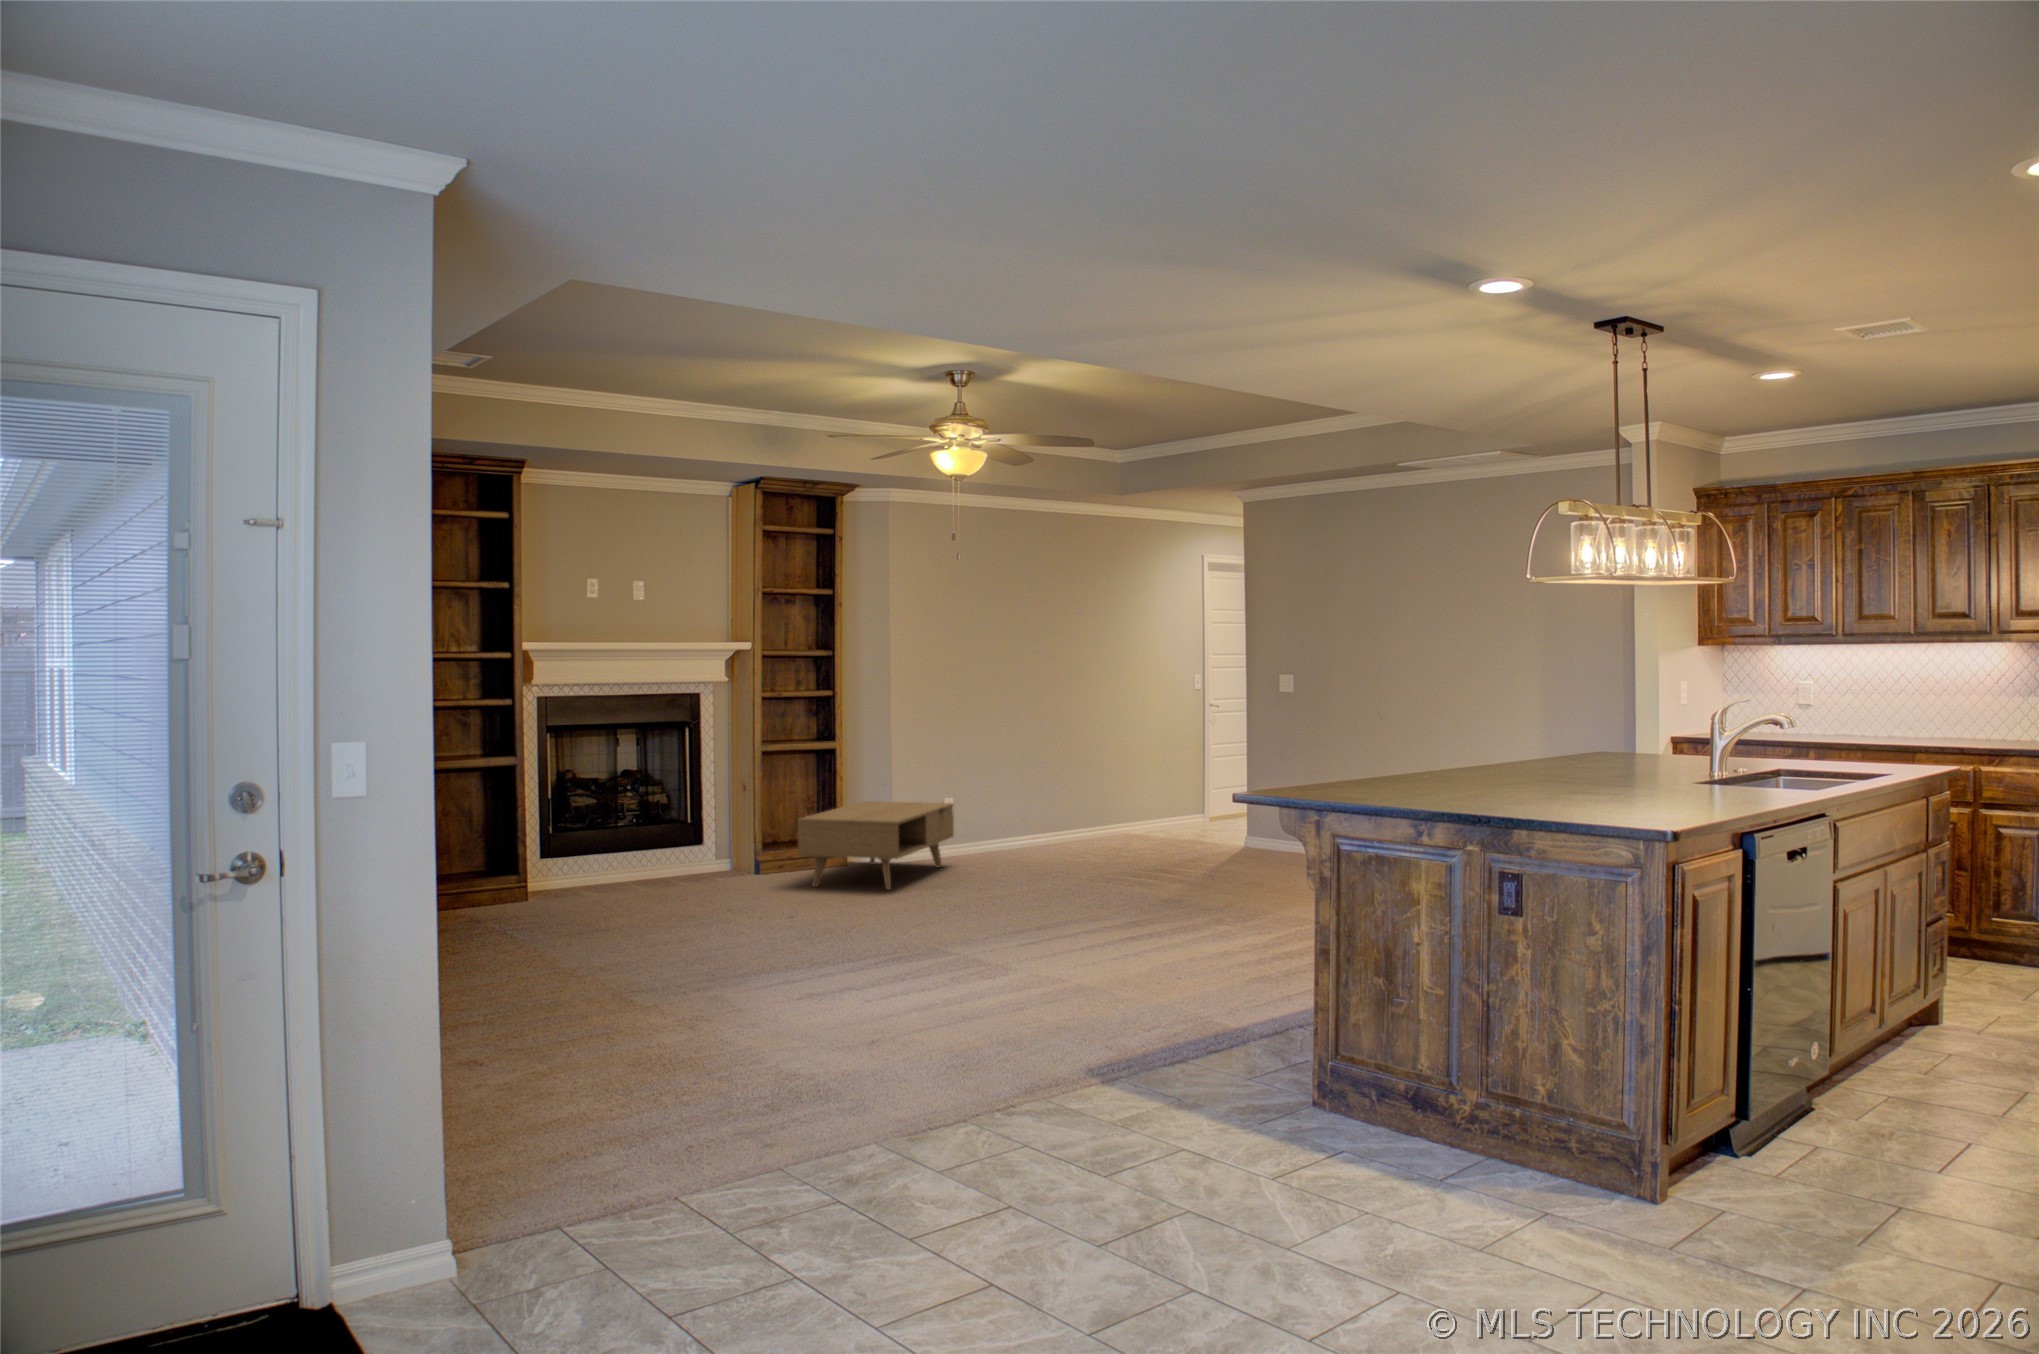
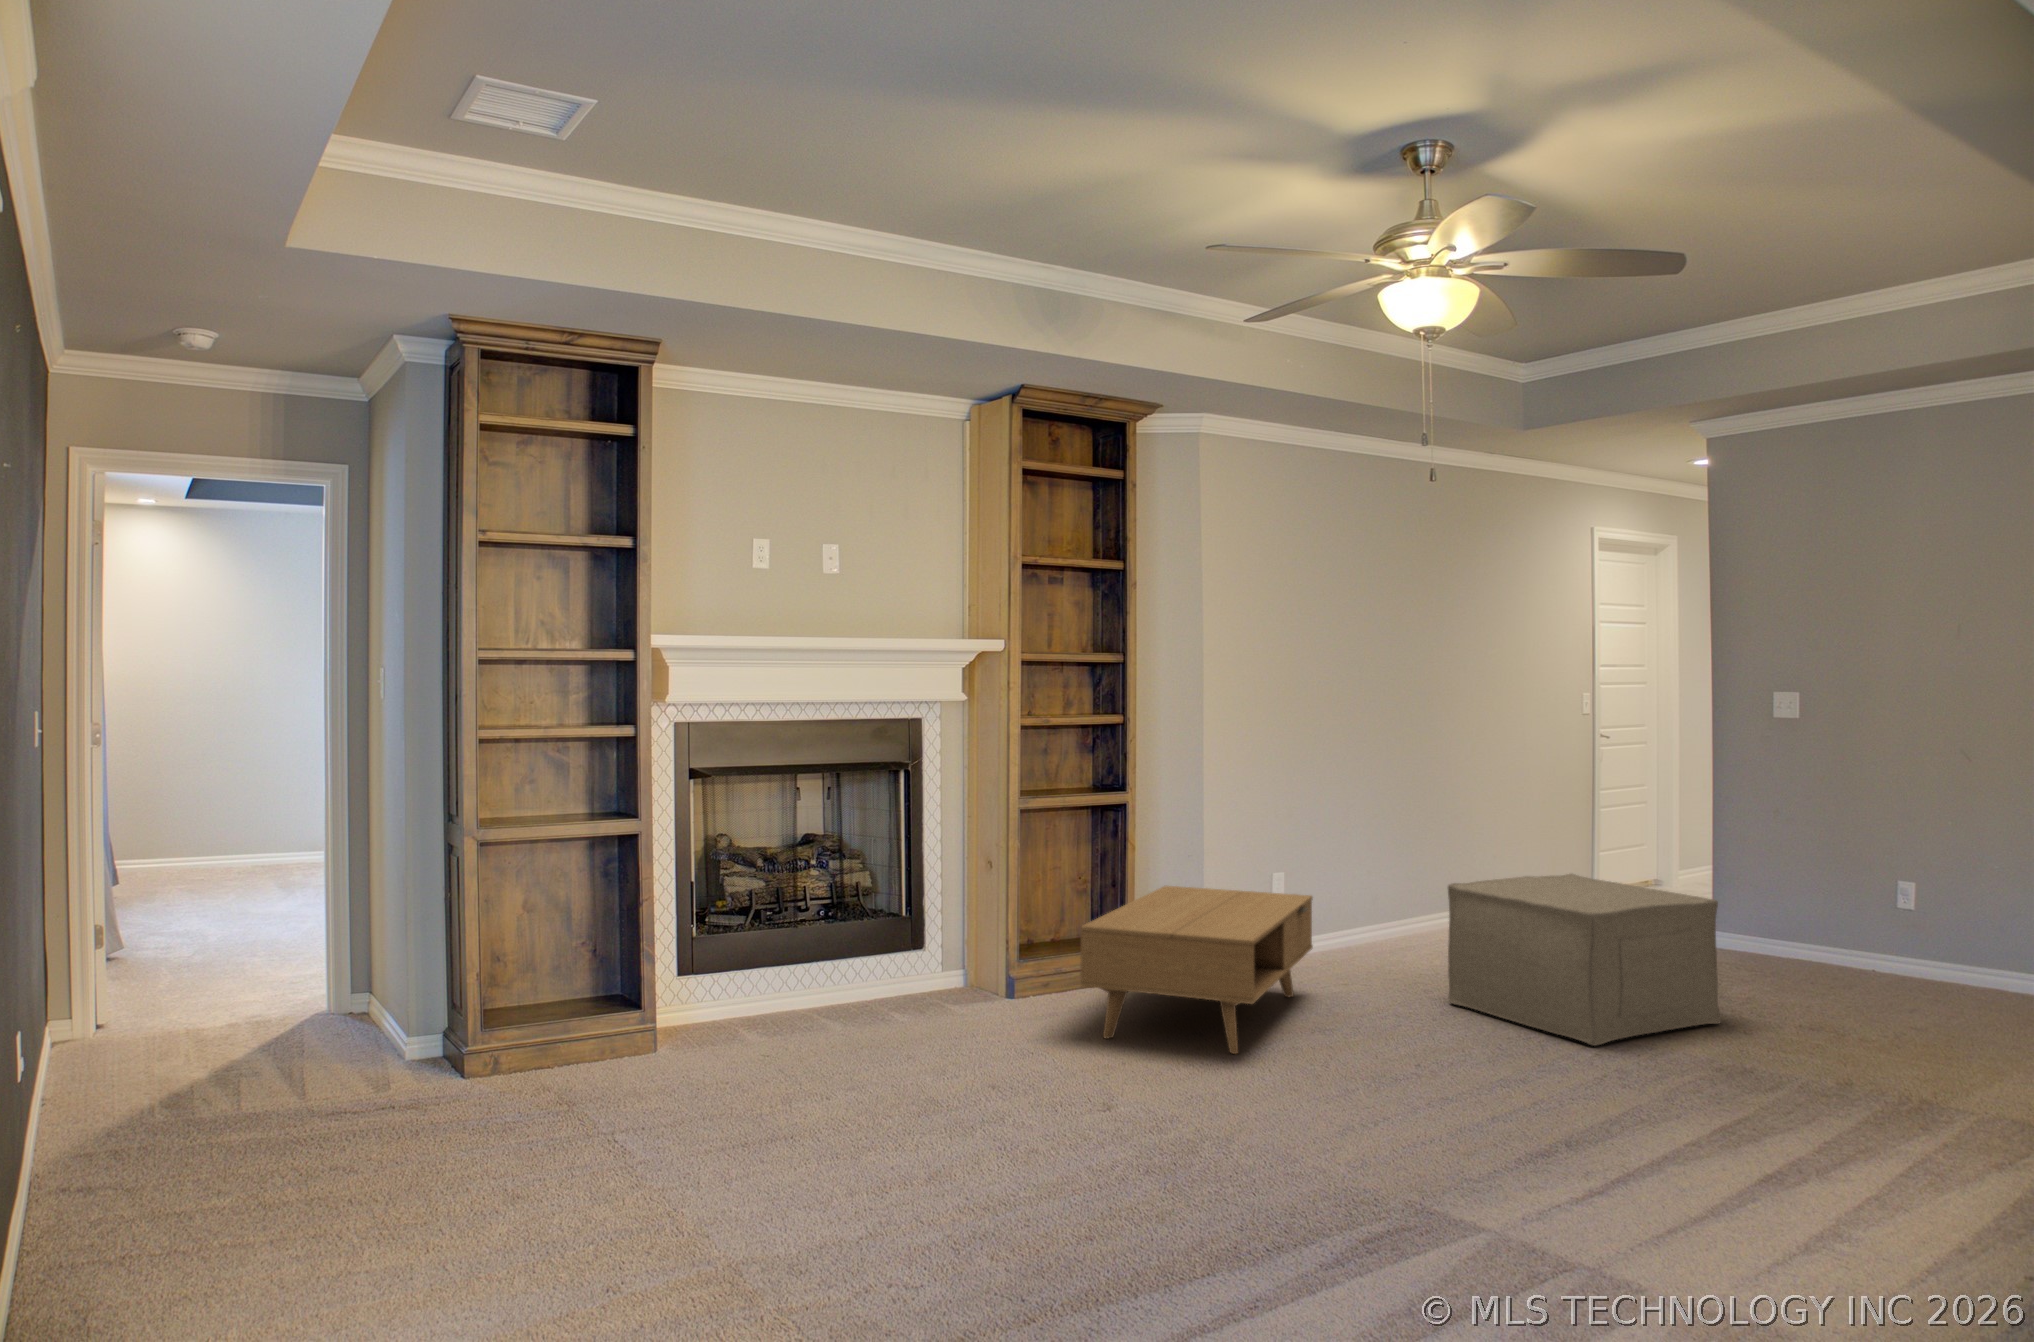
ottoman: none [1035,787,1187,881] -> present [1448,874,1721,1046]

